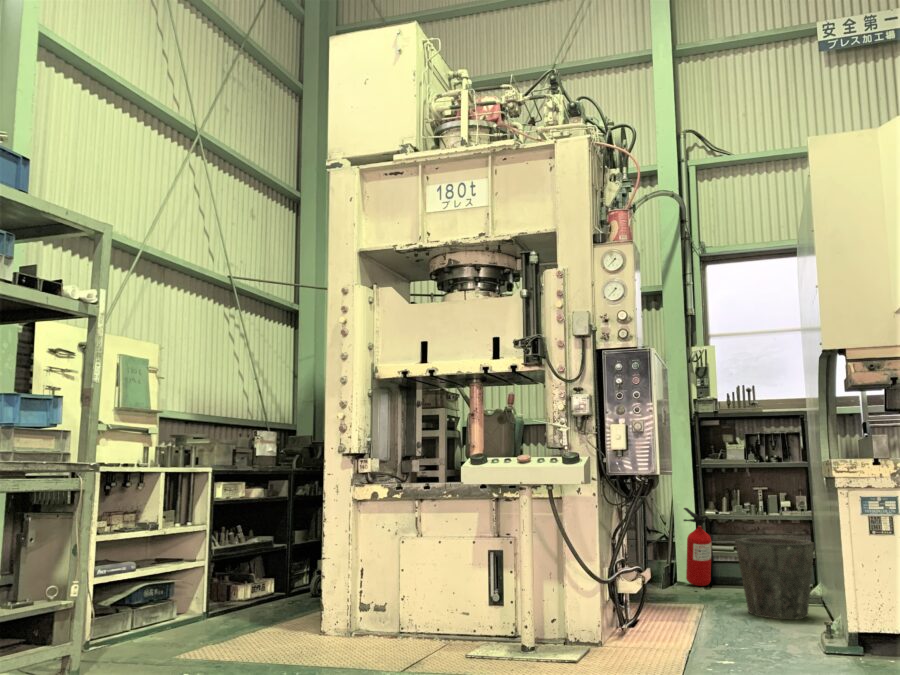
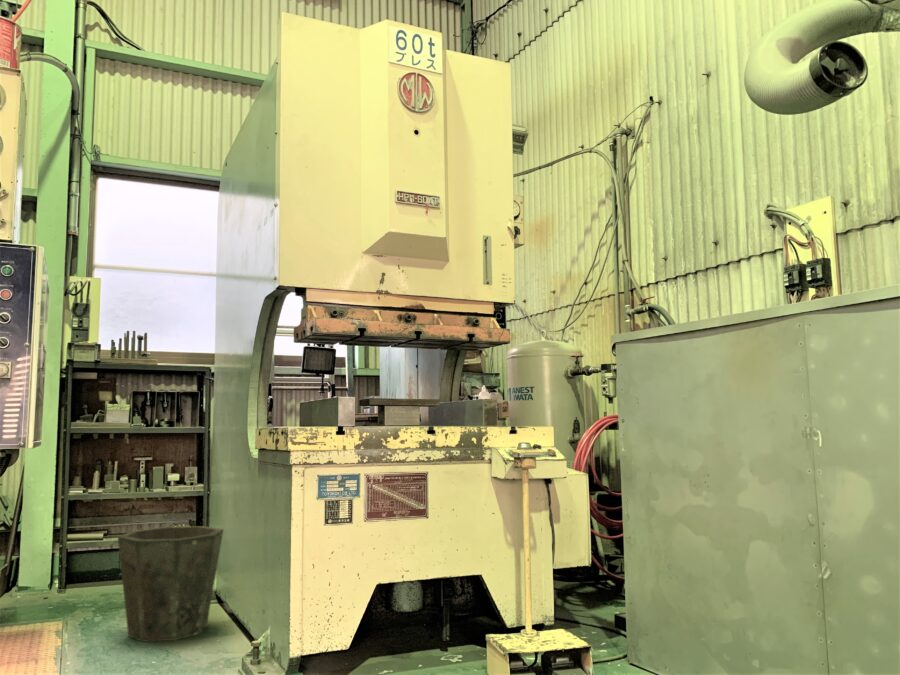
fire extinguisher: present [684,508,714,586] -> none [32,490,75,594]

